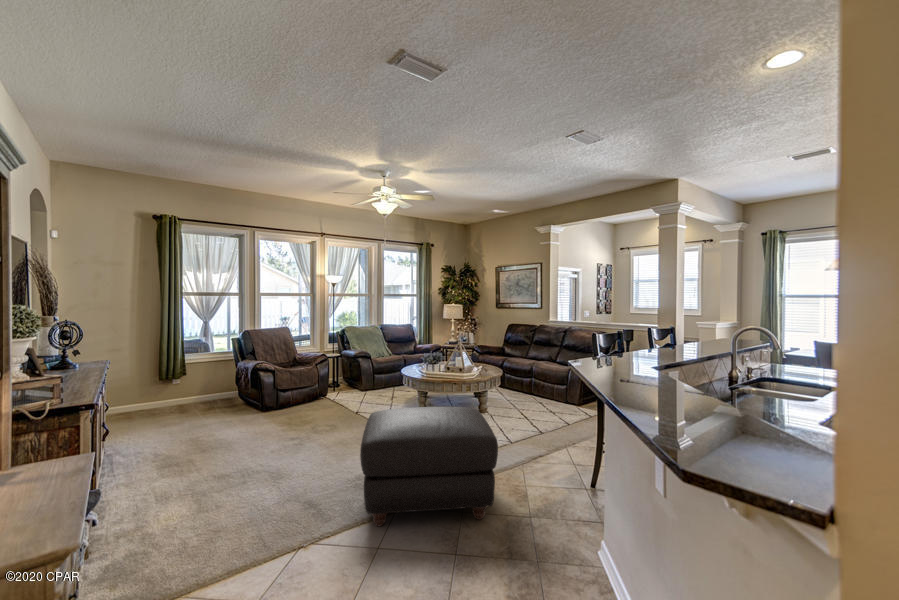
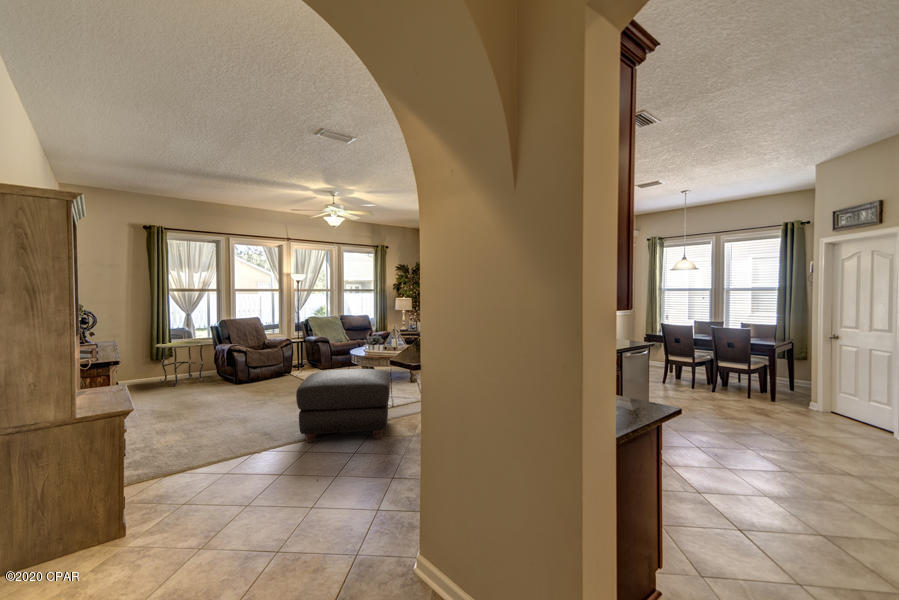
side table: none [164,356,229,414] -> present [155,341,209,386]

